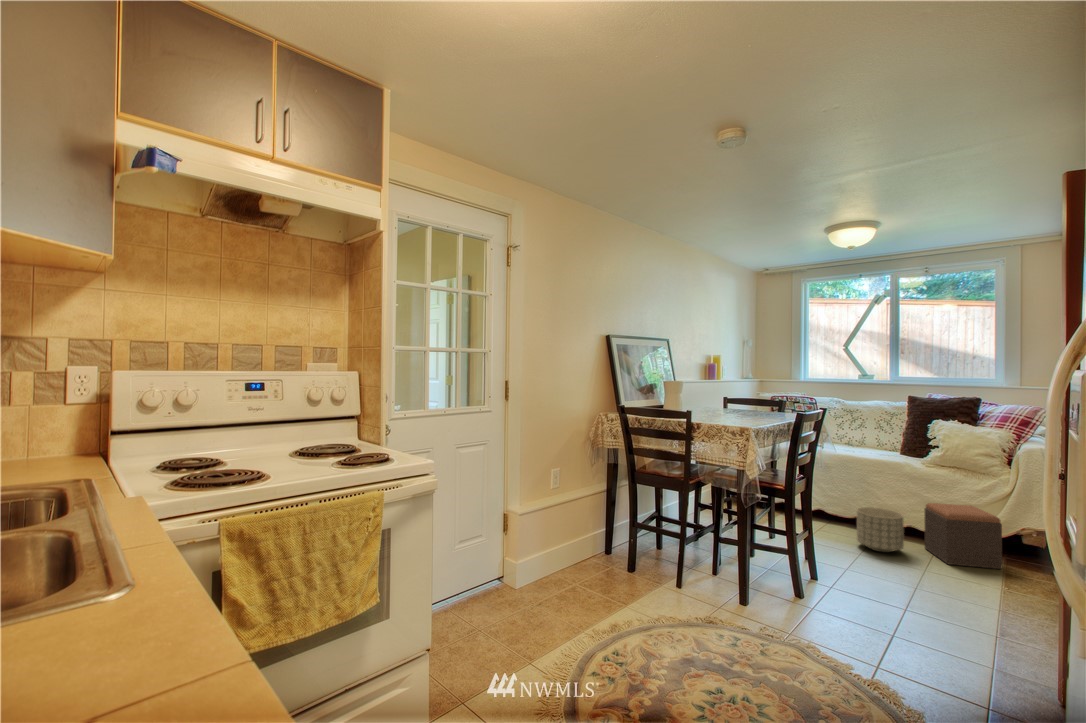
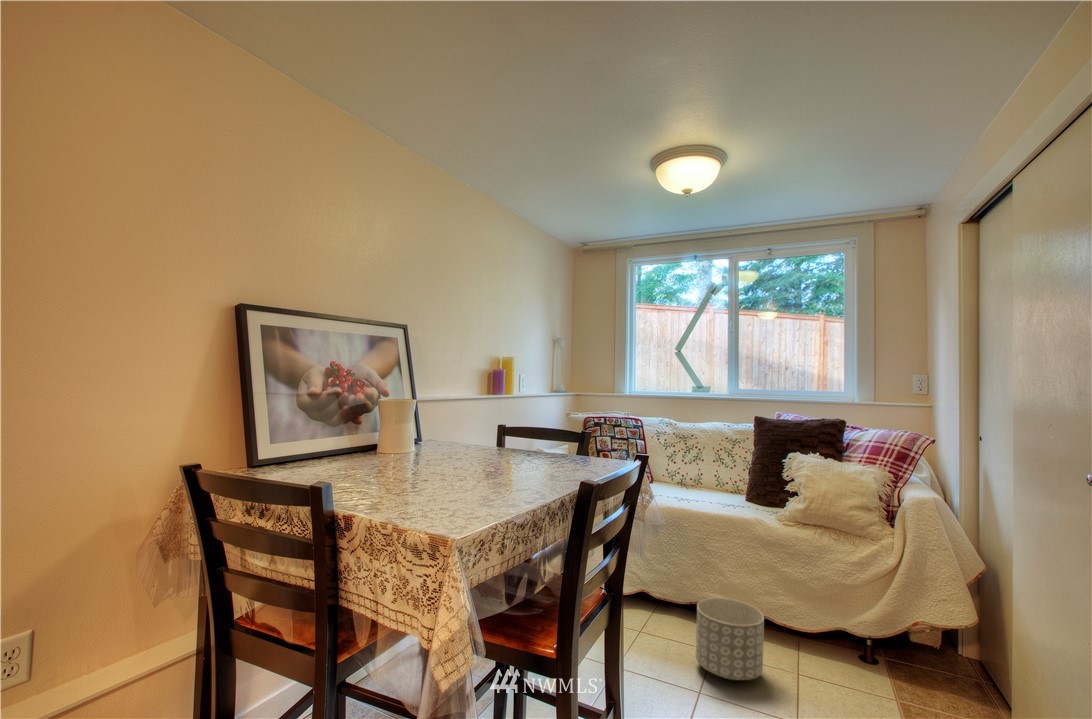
footstool: present [924,503,1002,569] -> none [787,587,898,699]

